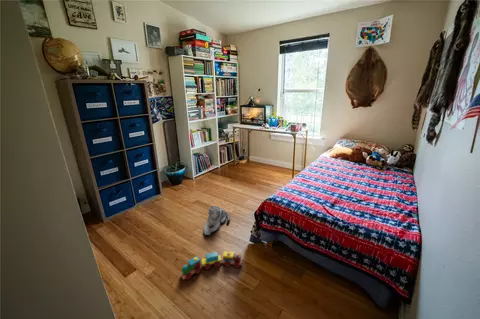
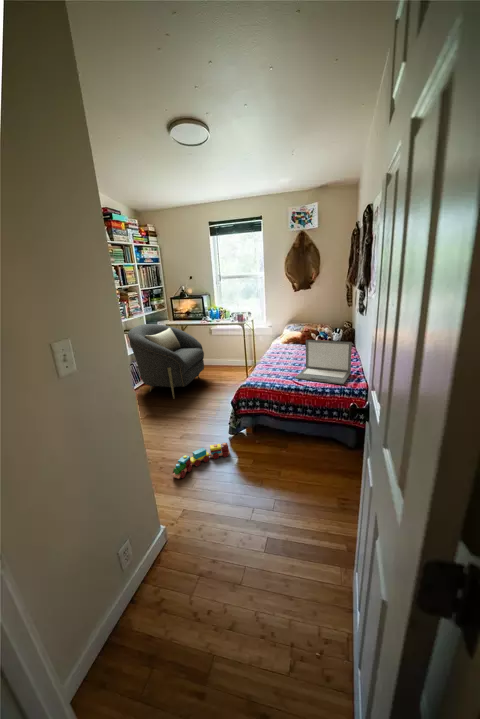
armchair: none [197,125,258,190] -> present [128,324,204,399]
laptop: none [327,162,409,228] -> present [295,340,352,384]
plush toy: present [204,206,230,235] -> none [173,409,198,442]

